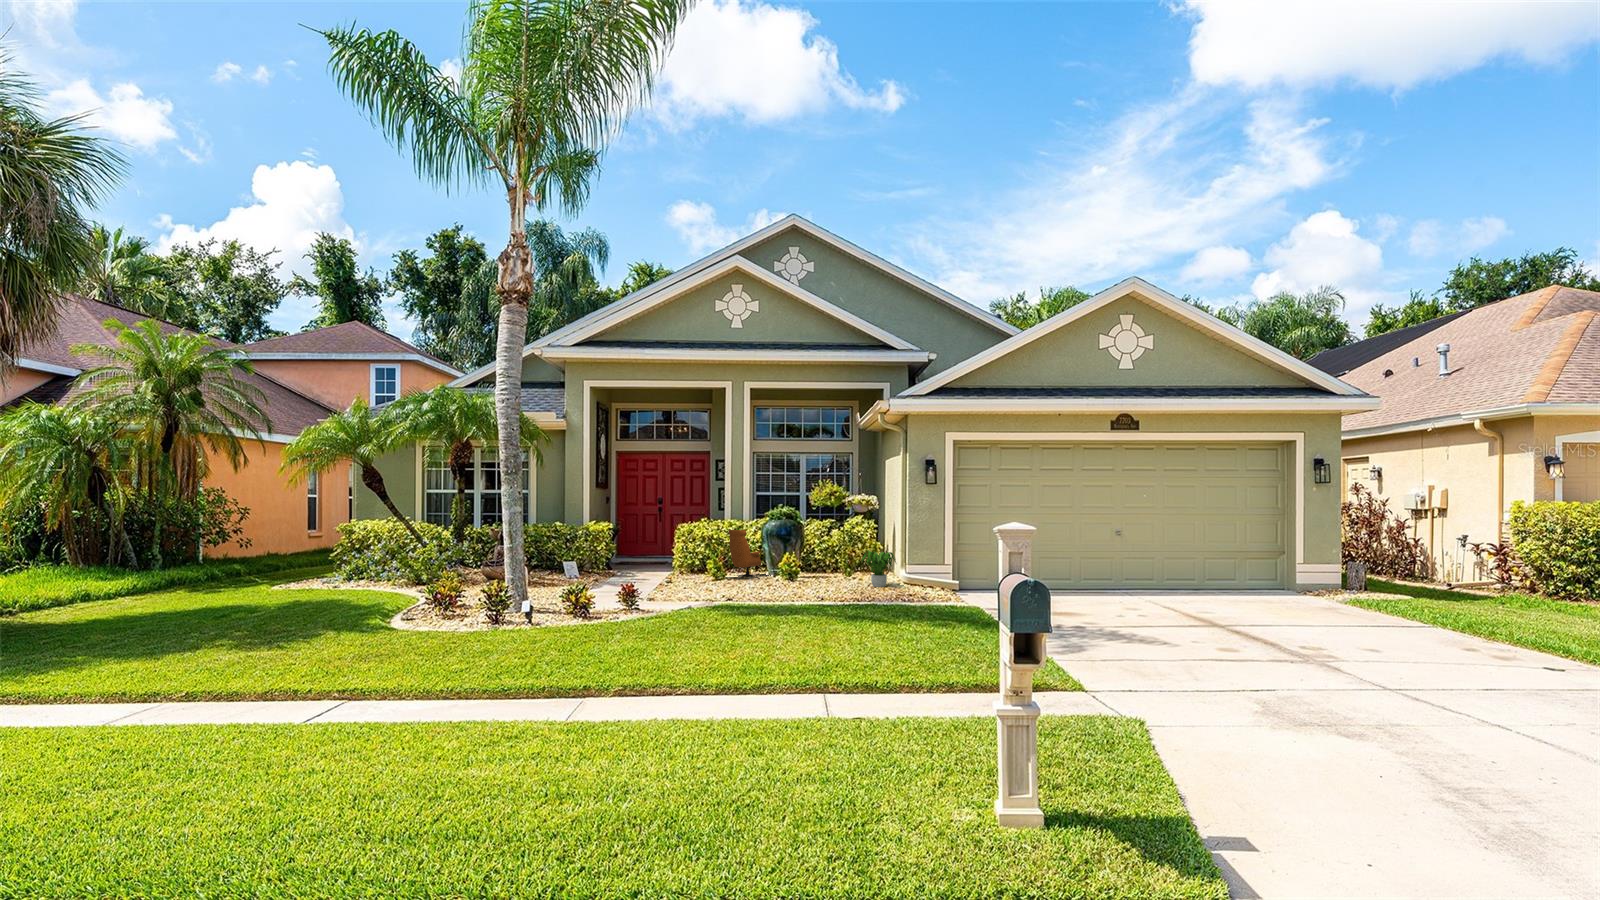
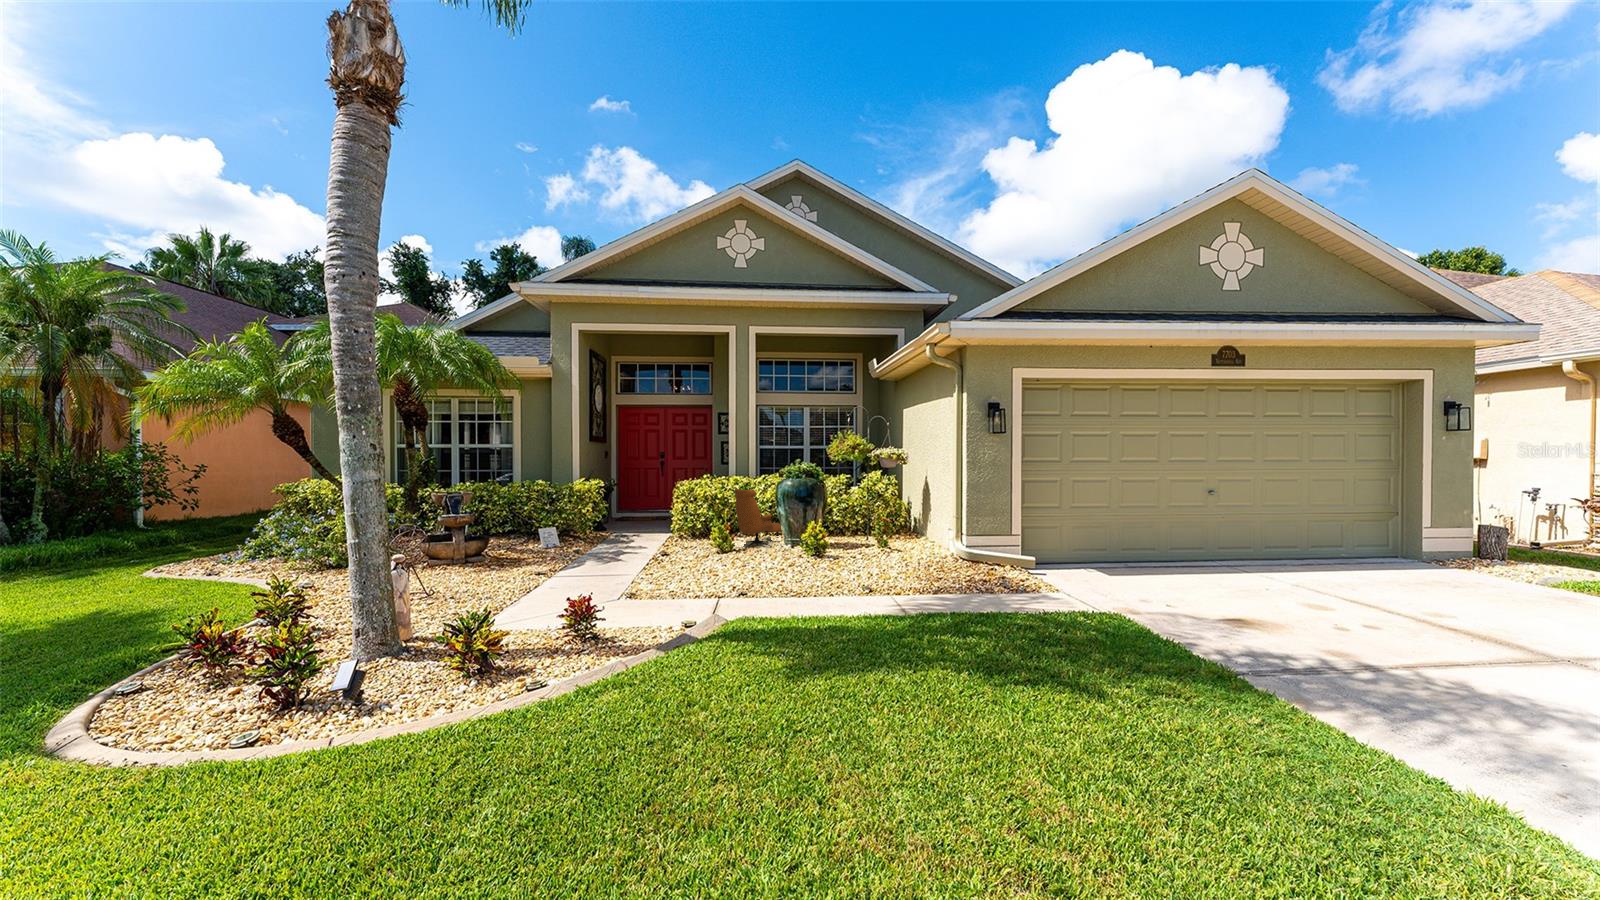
potted plant: present [862,550,896,587] -> none [894,513,943,559]

